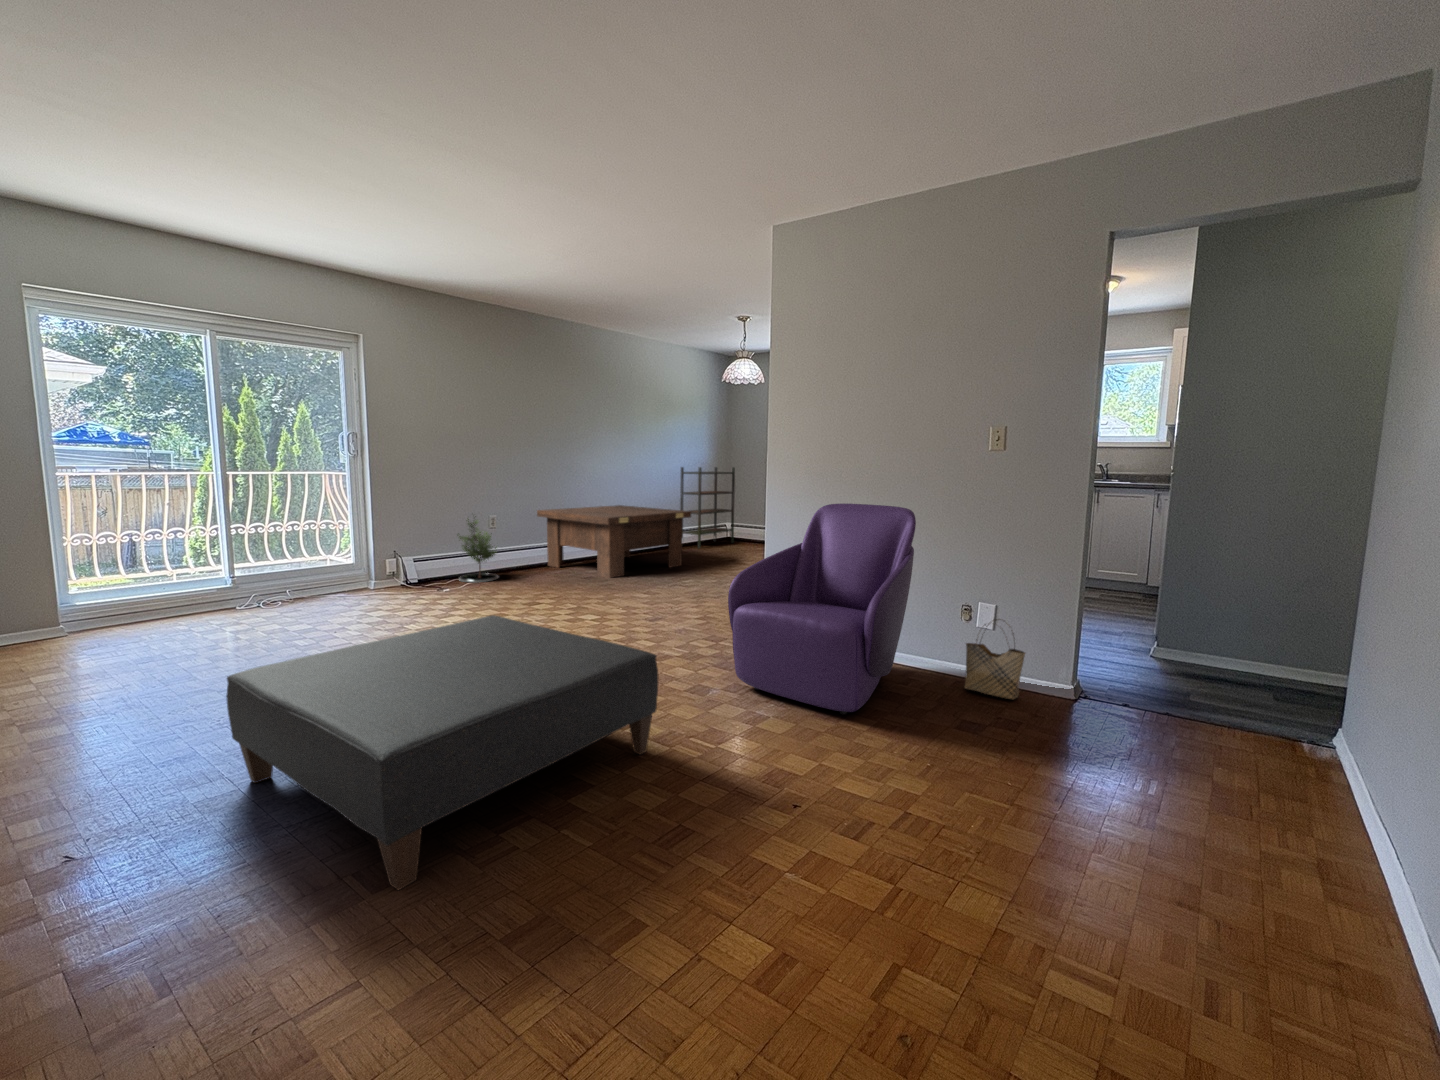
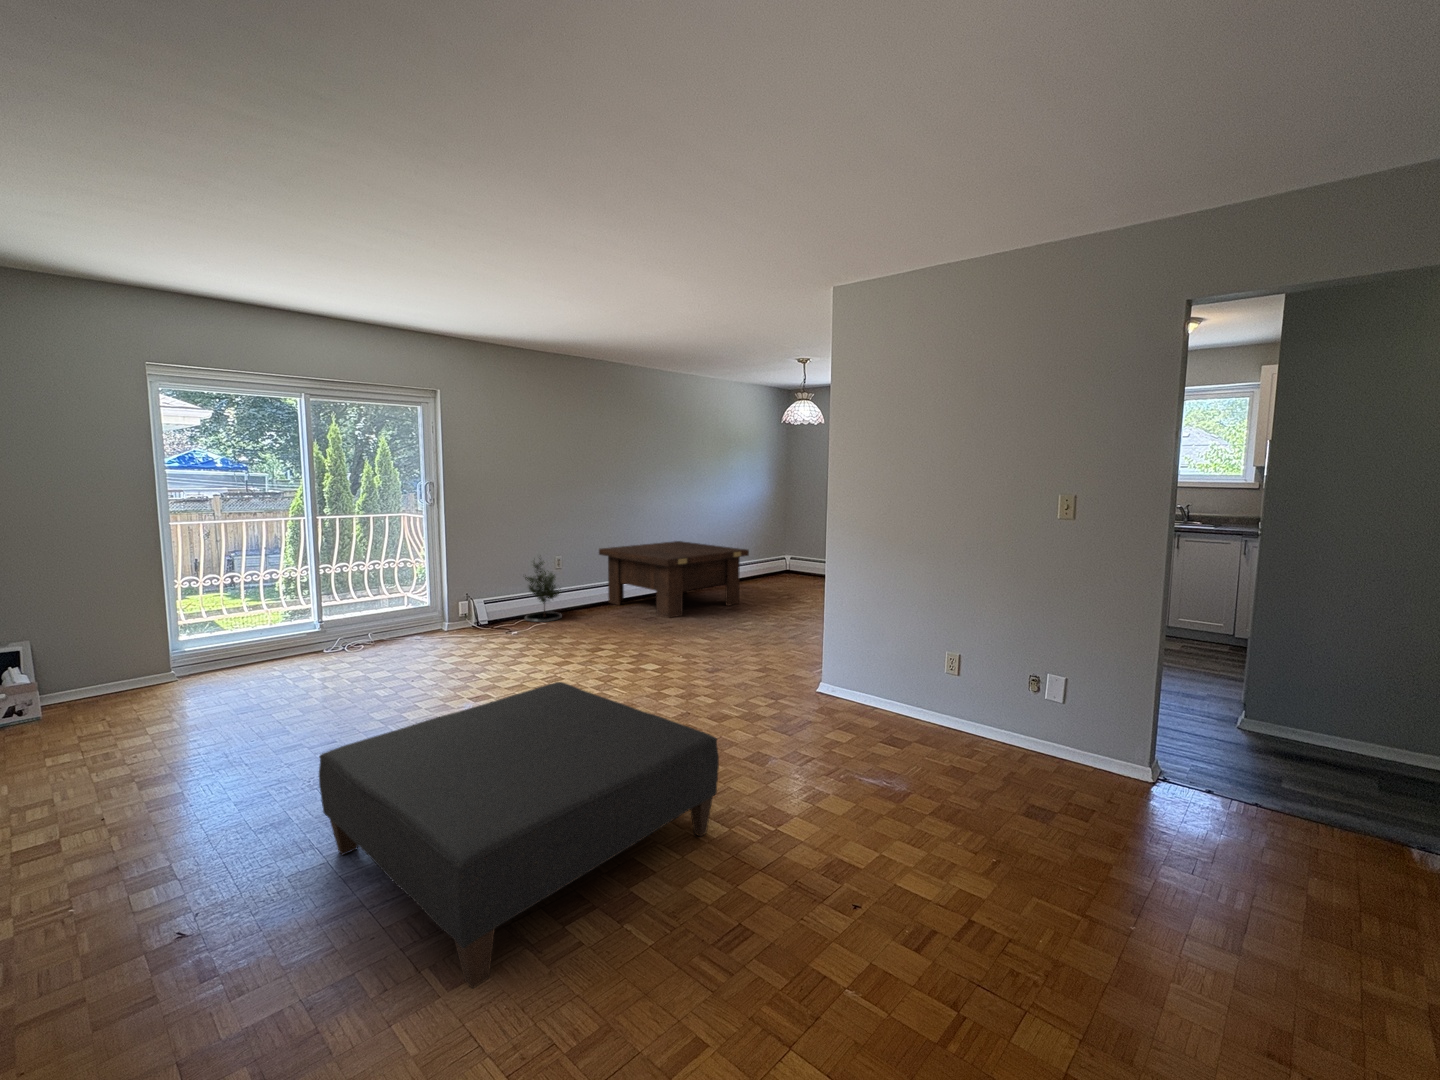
bookshelf: present [680,467,735,548] -> none [737,499,792,582]
armchair: present [728,503,916,715] -> none [787,567,980,794]
woven basket: present [965,619,1025,699] -> none [1033,694,1099,781]

